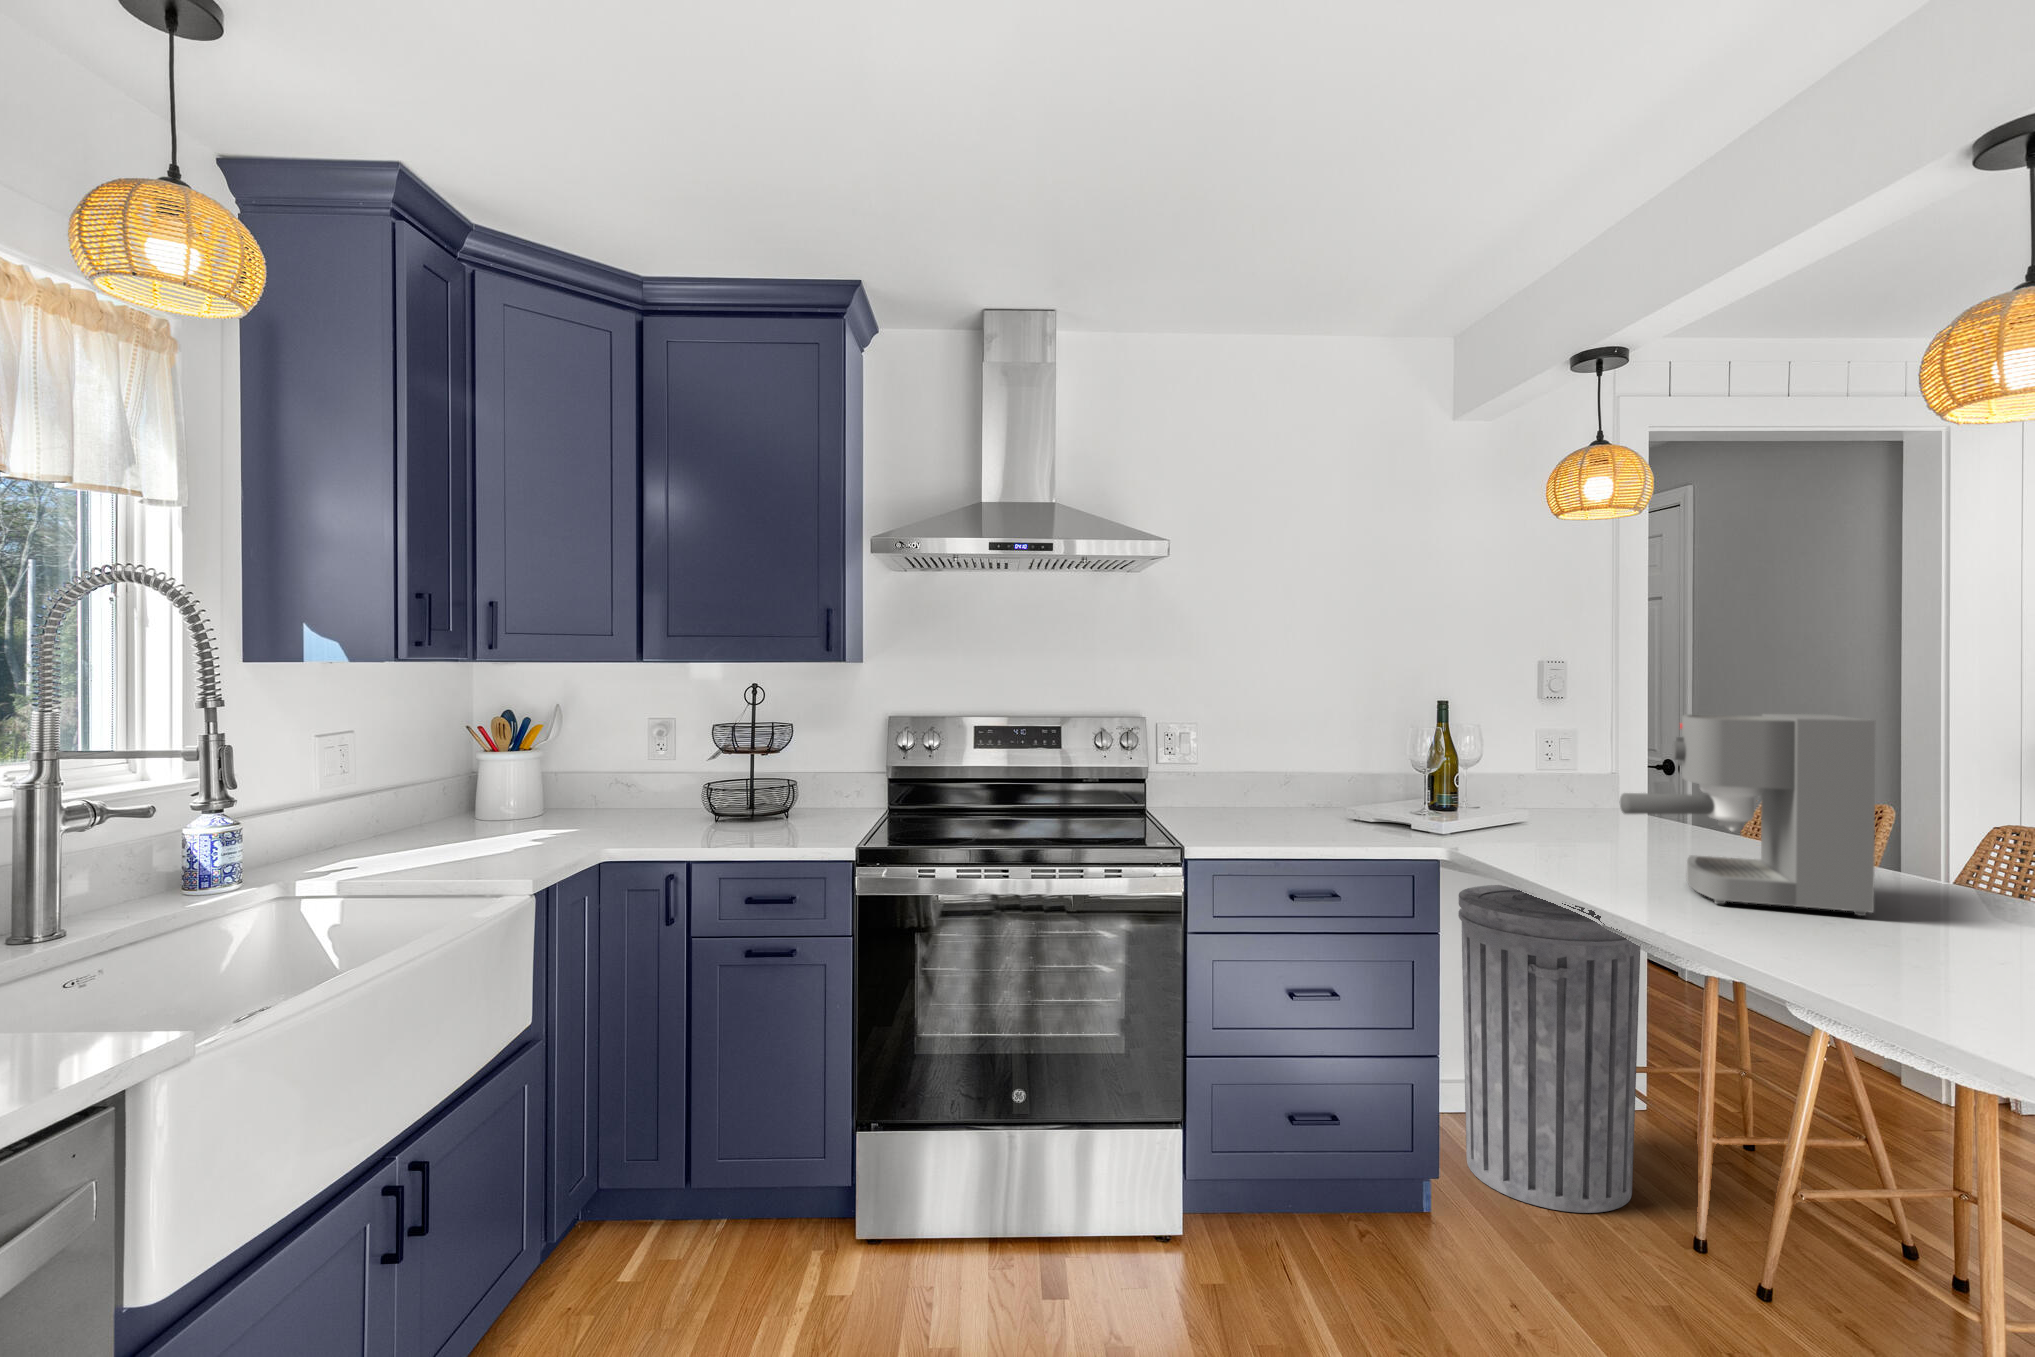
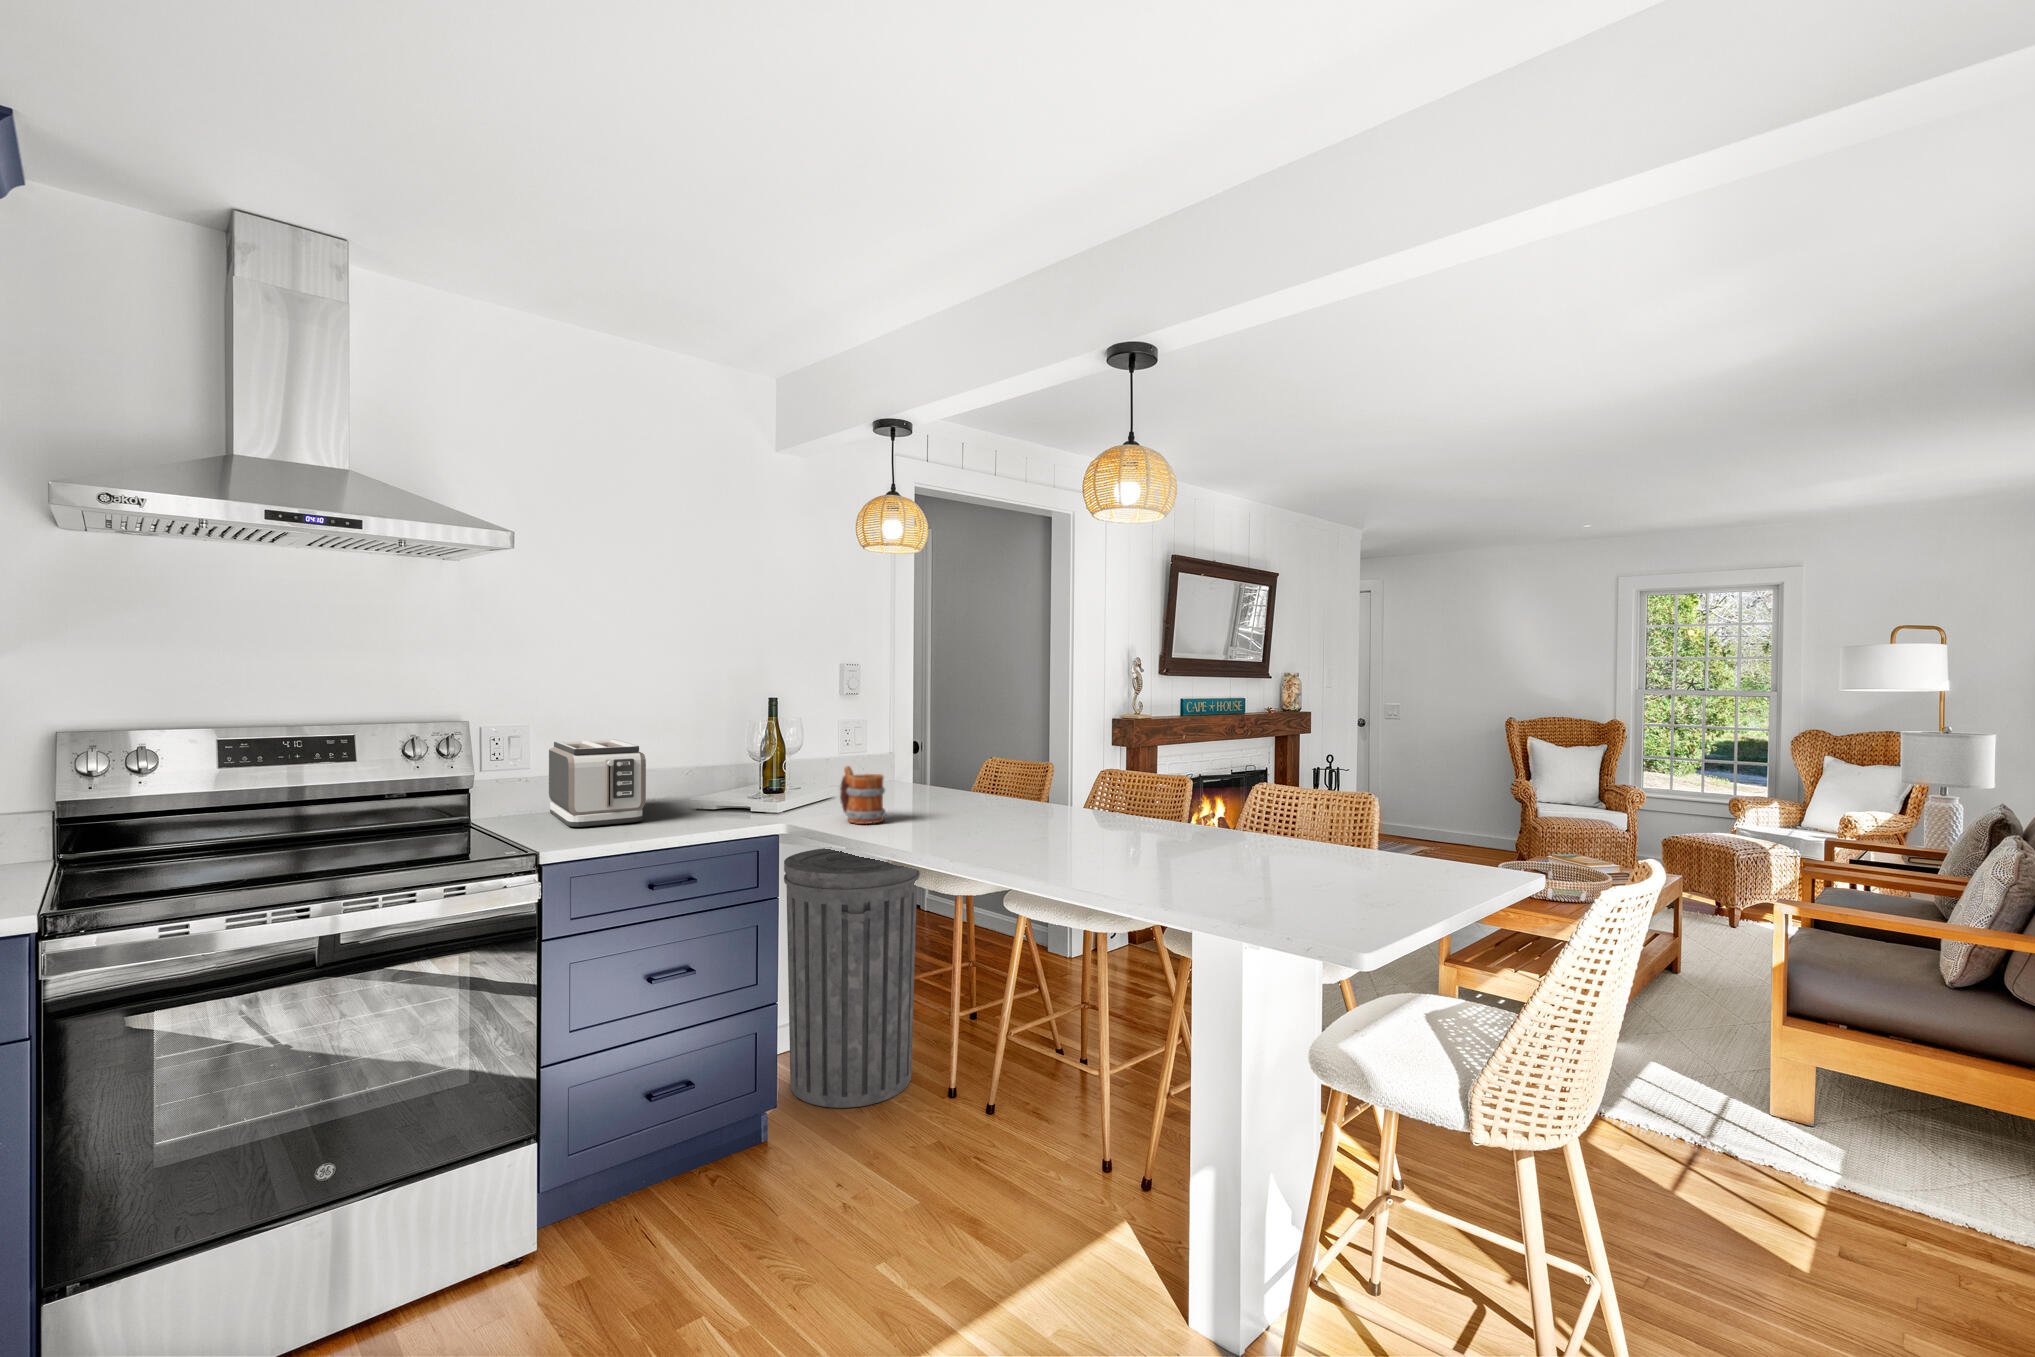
coffee maker: present [1620,714,1875,916] -> none [919,704,1070,845]
toaster: none [1211,741,1298,828] -> present [549,739,646,827]
mug: none [1522,785,1584,859] -> present [840,766,886,824]

